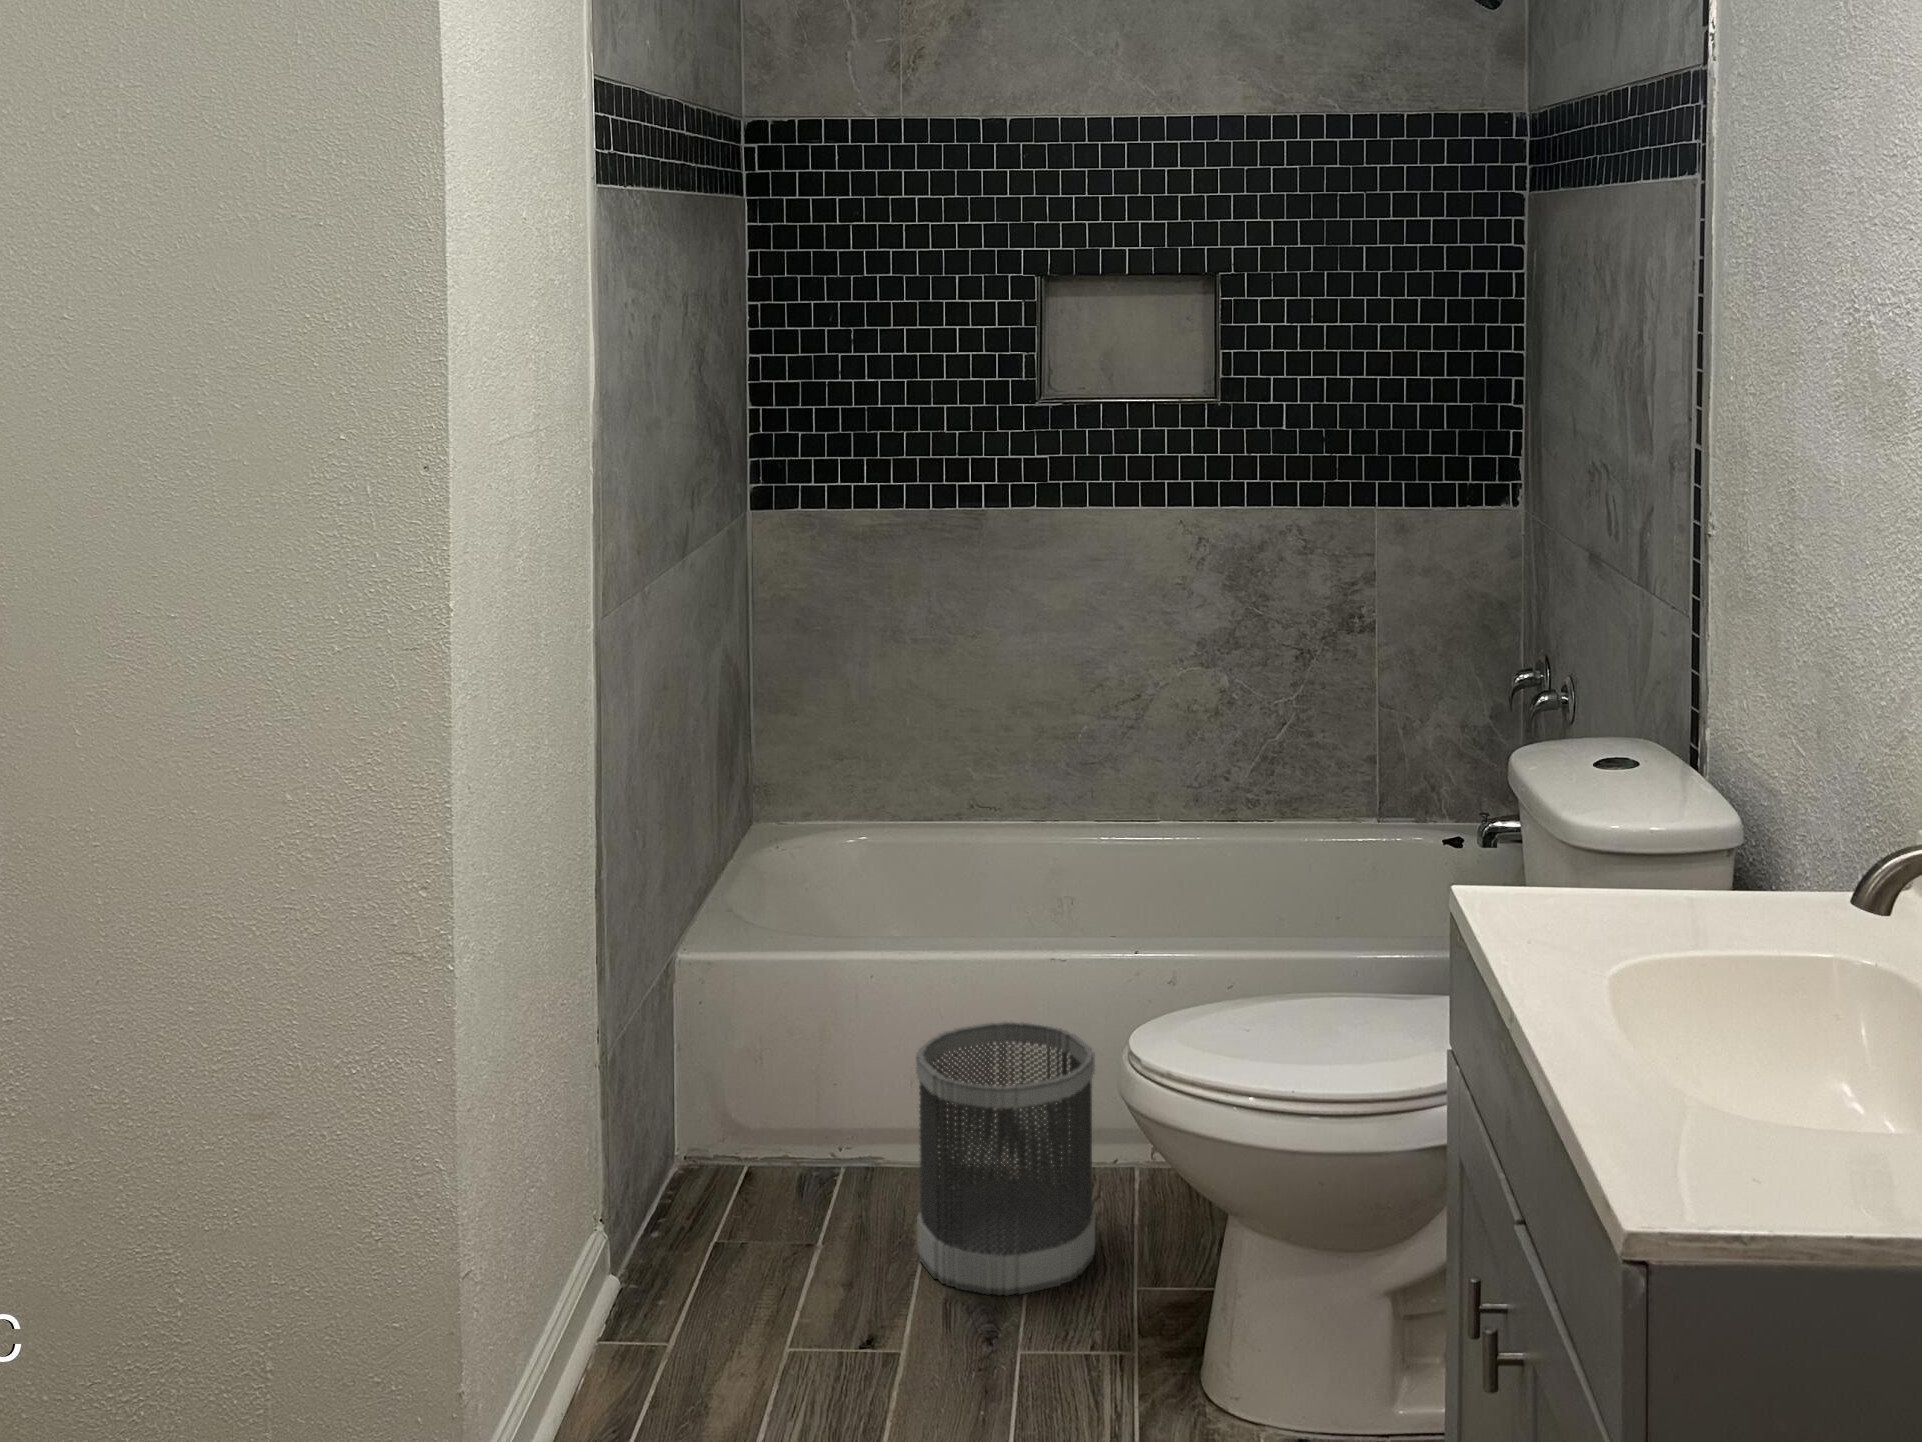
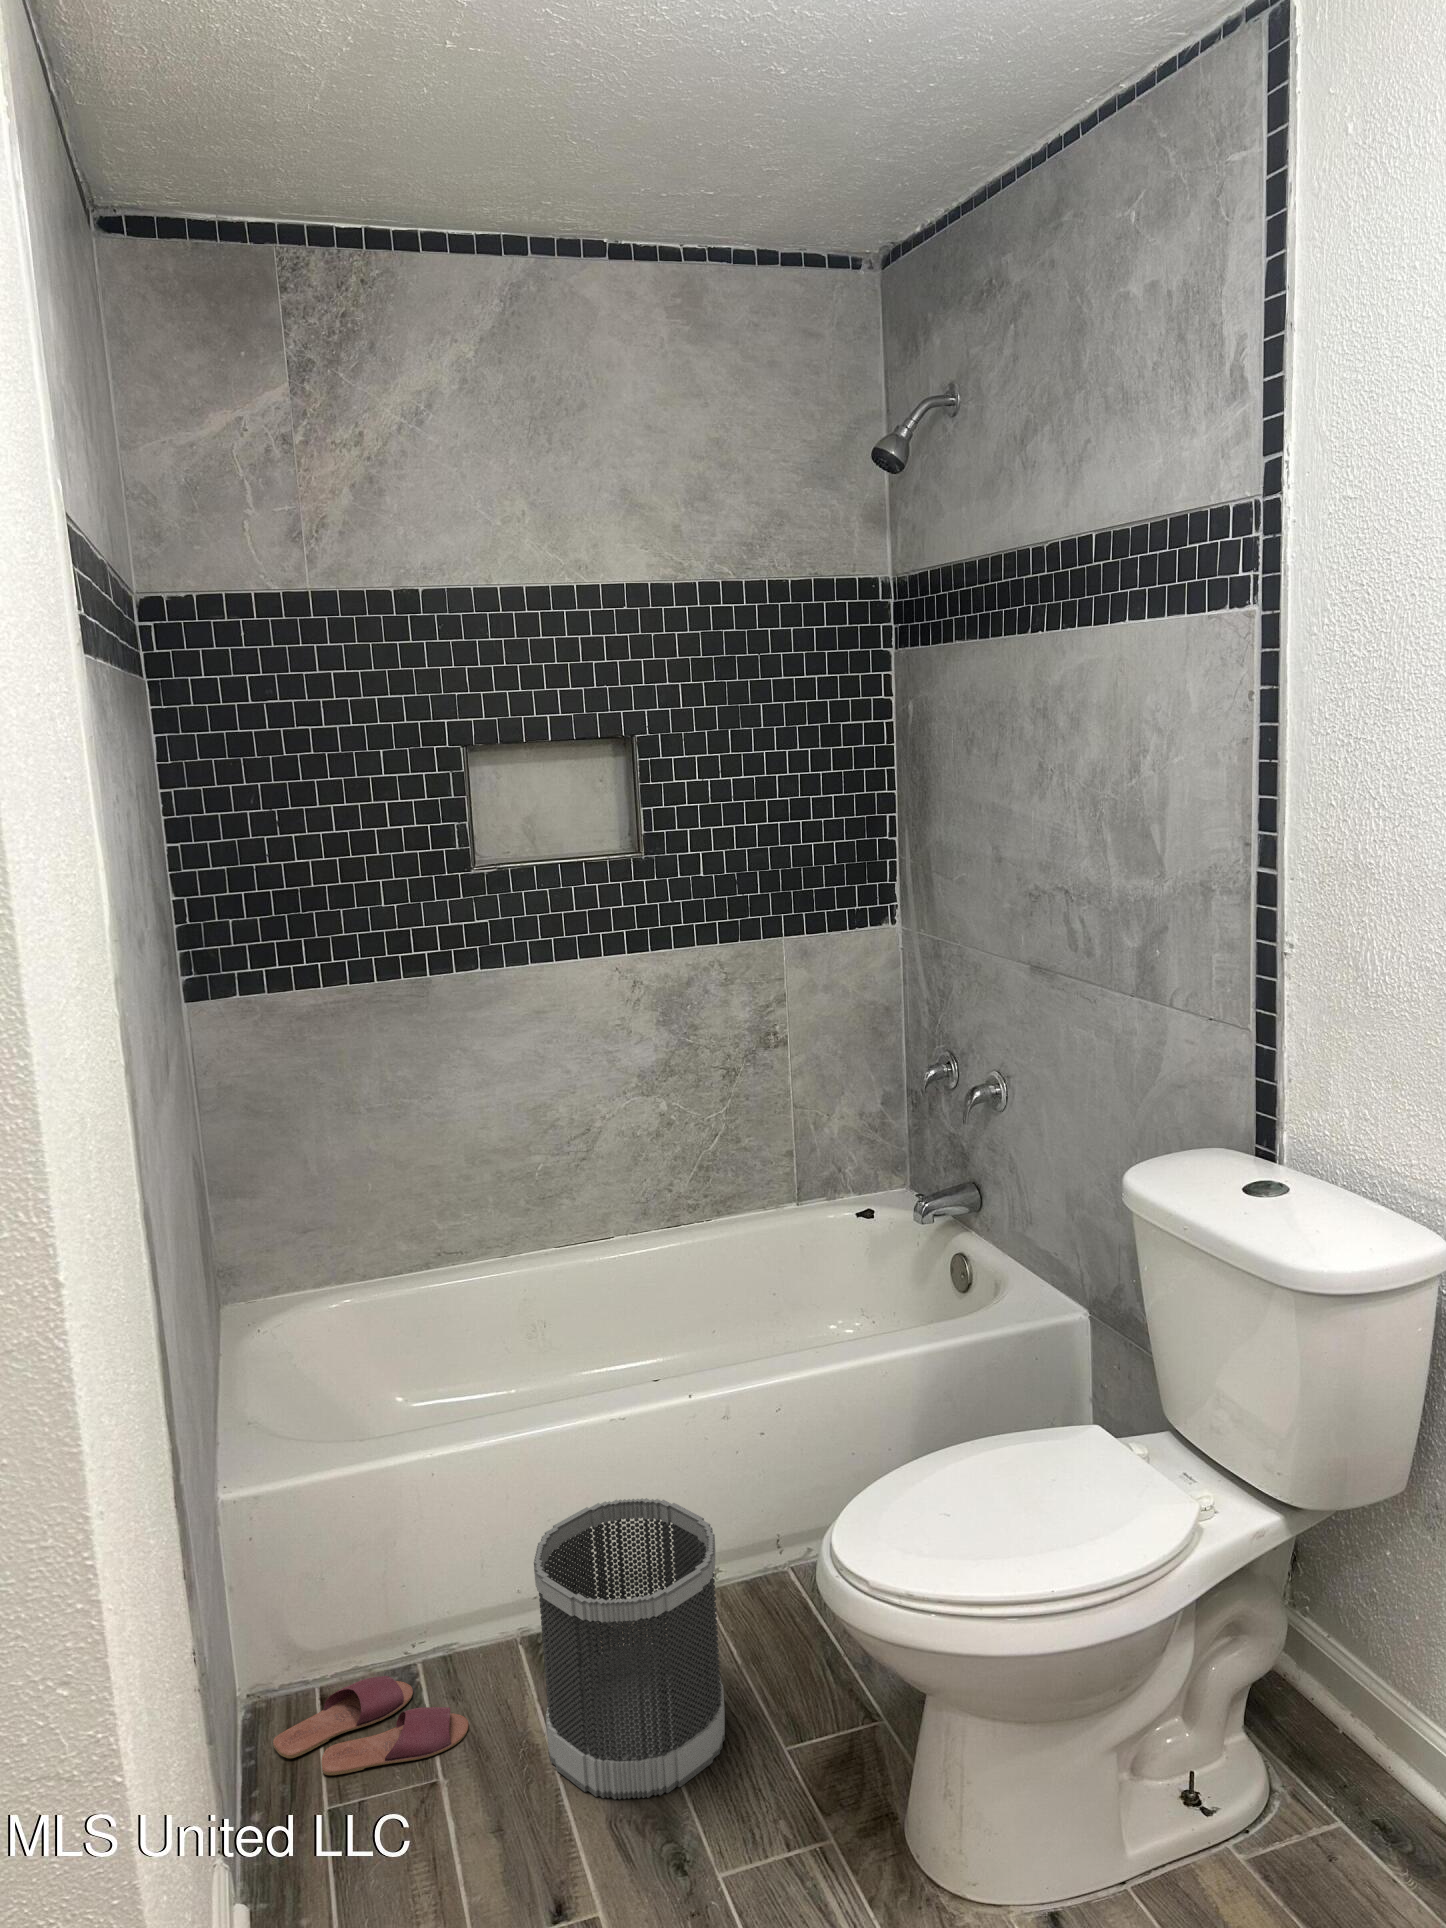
slippers: none [693,1160,863,1228] -> present [273,1676,469,1775]

